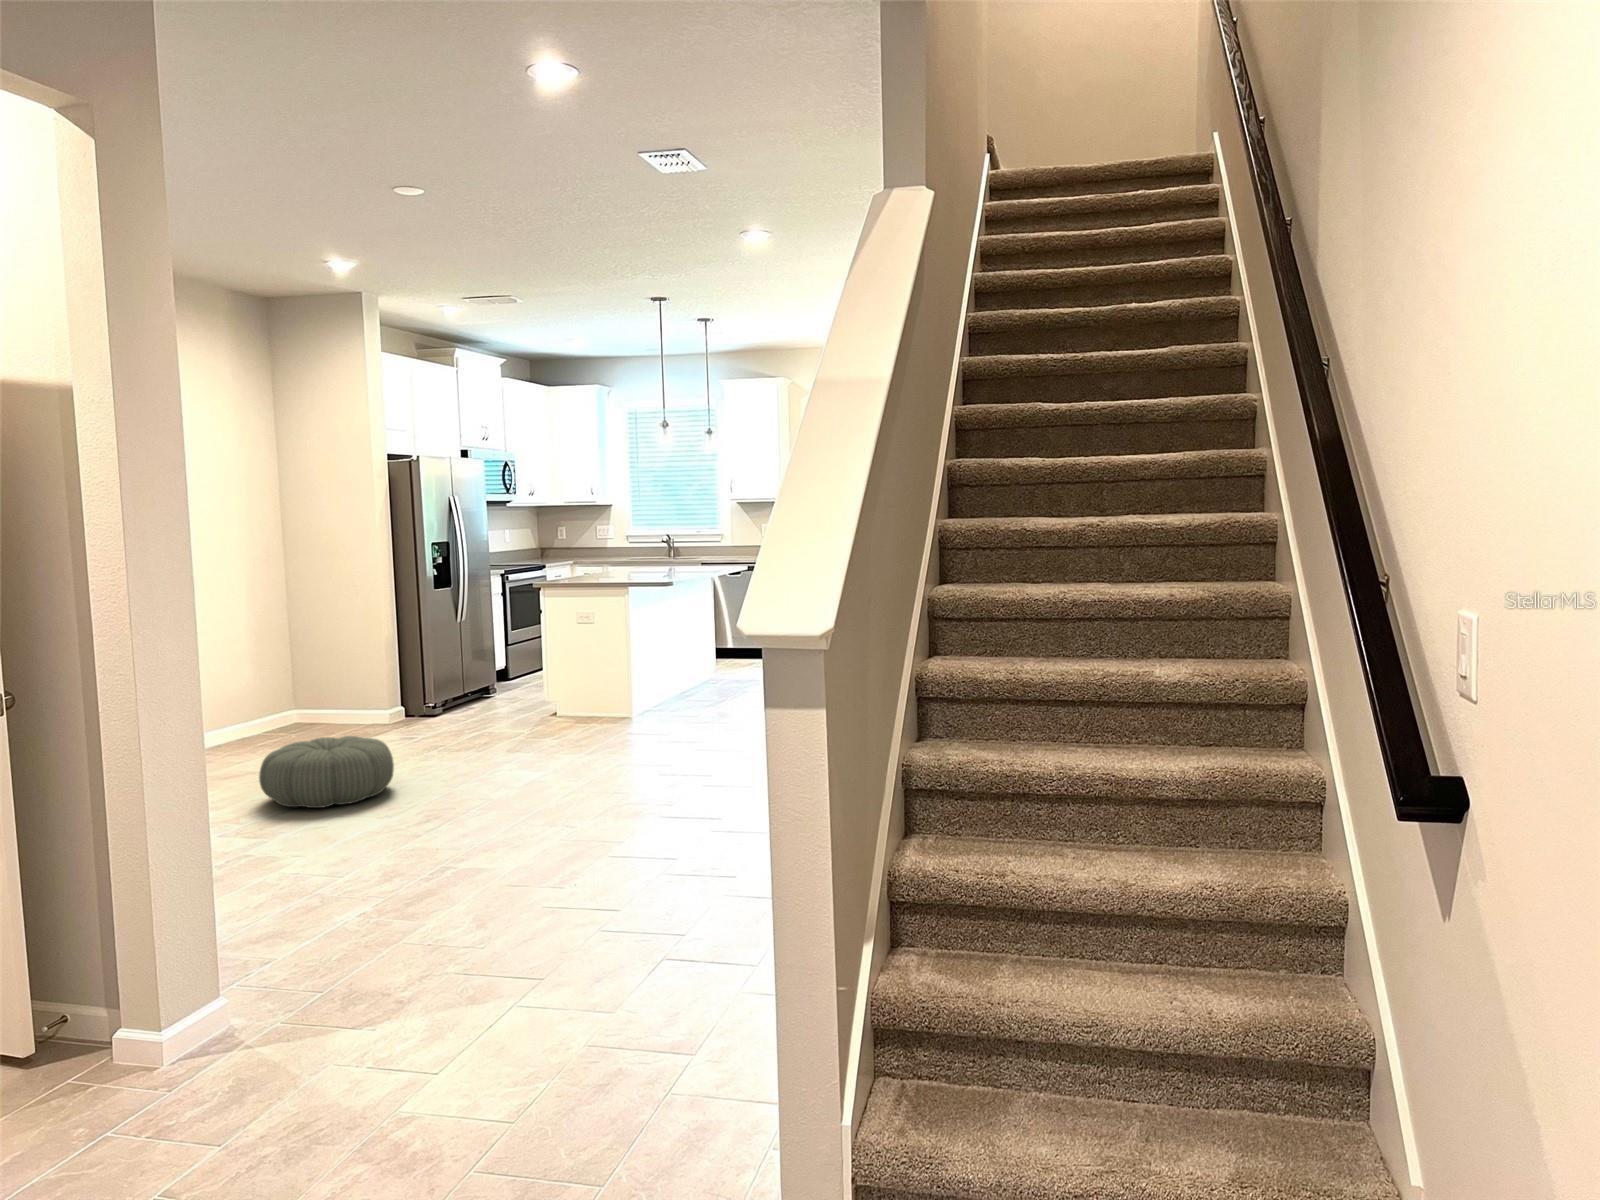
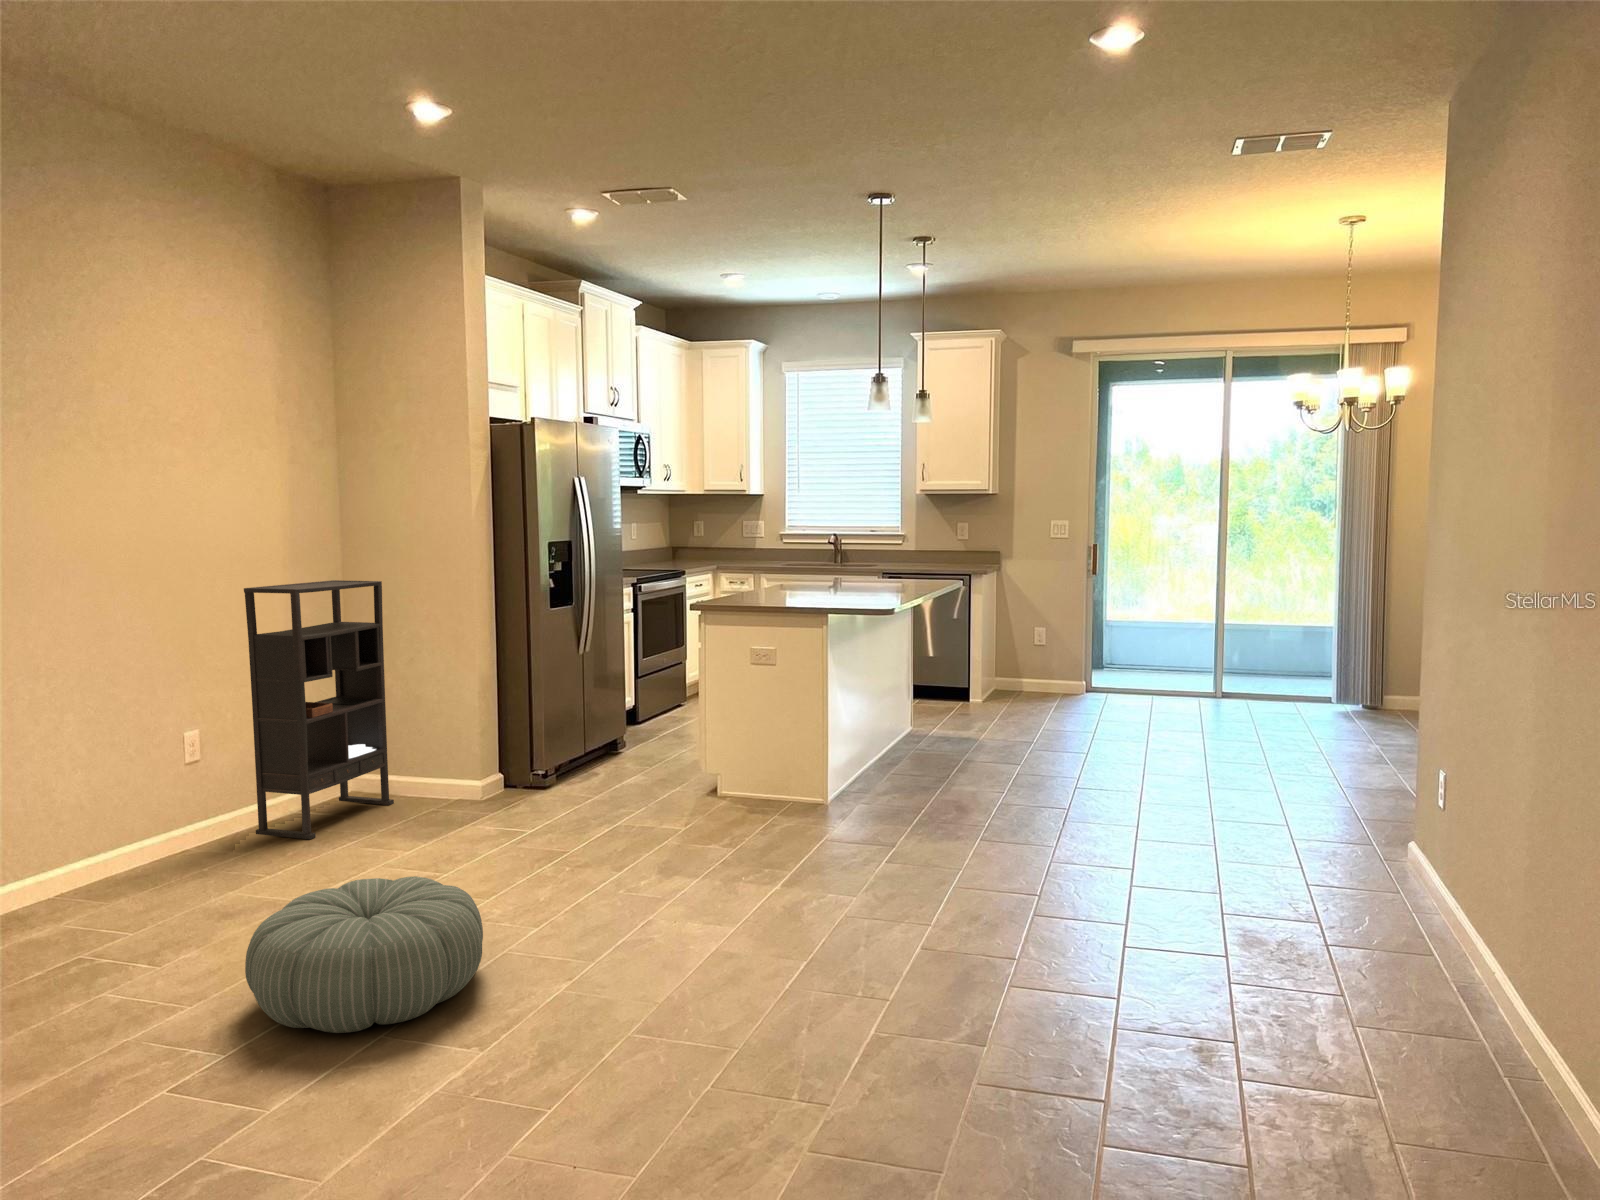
bookshelf: none [224,572,327,744] -> present [244,580,394,839]

